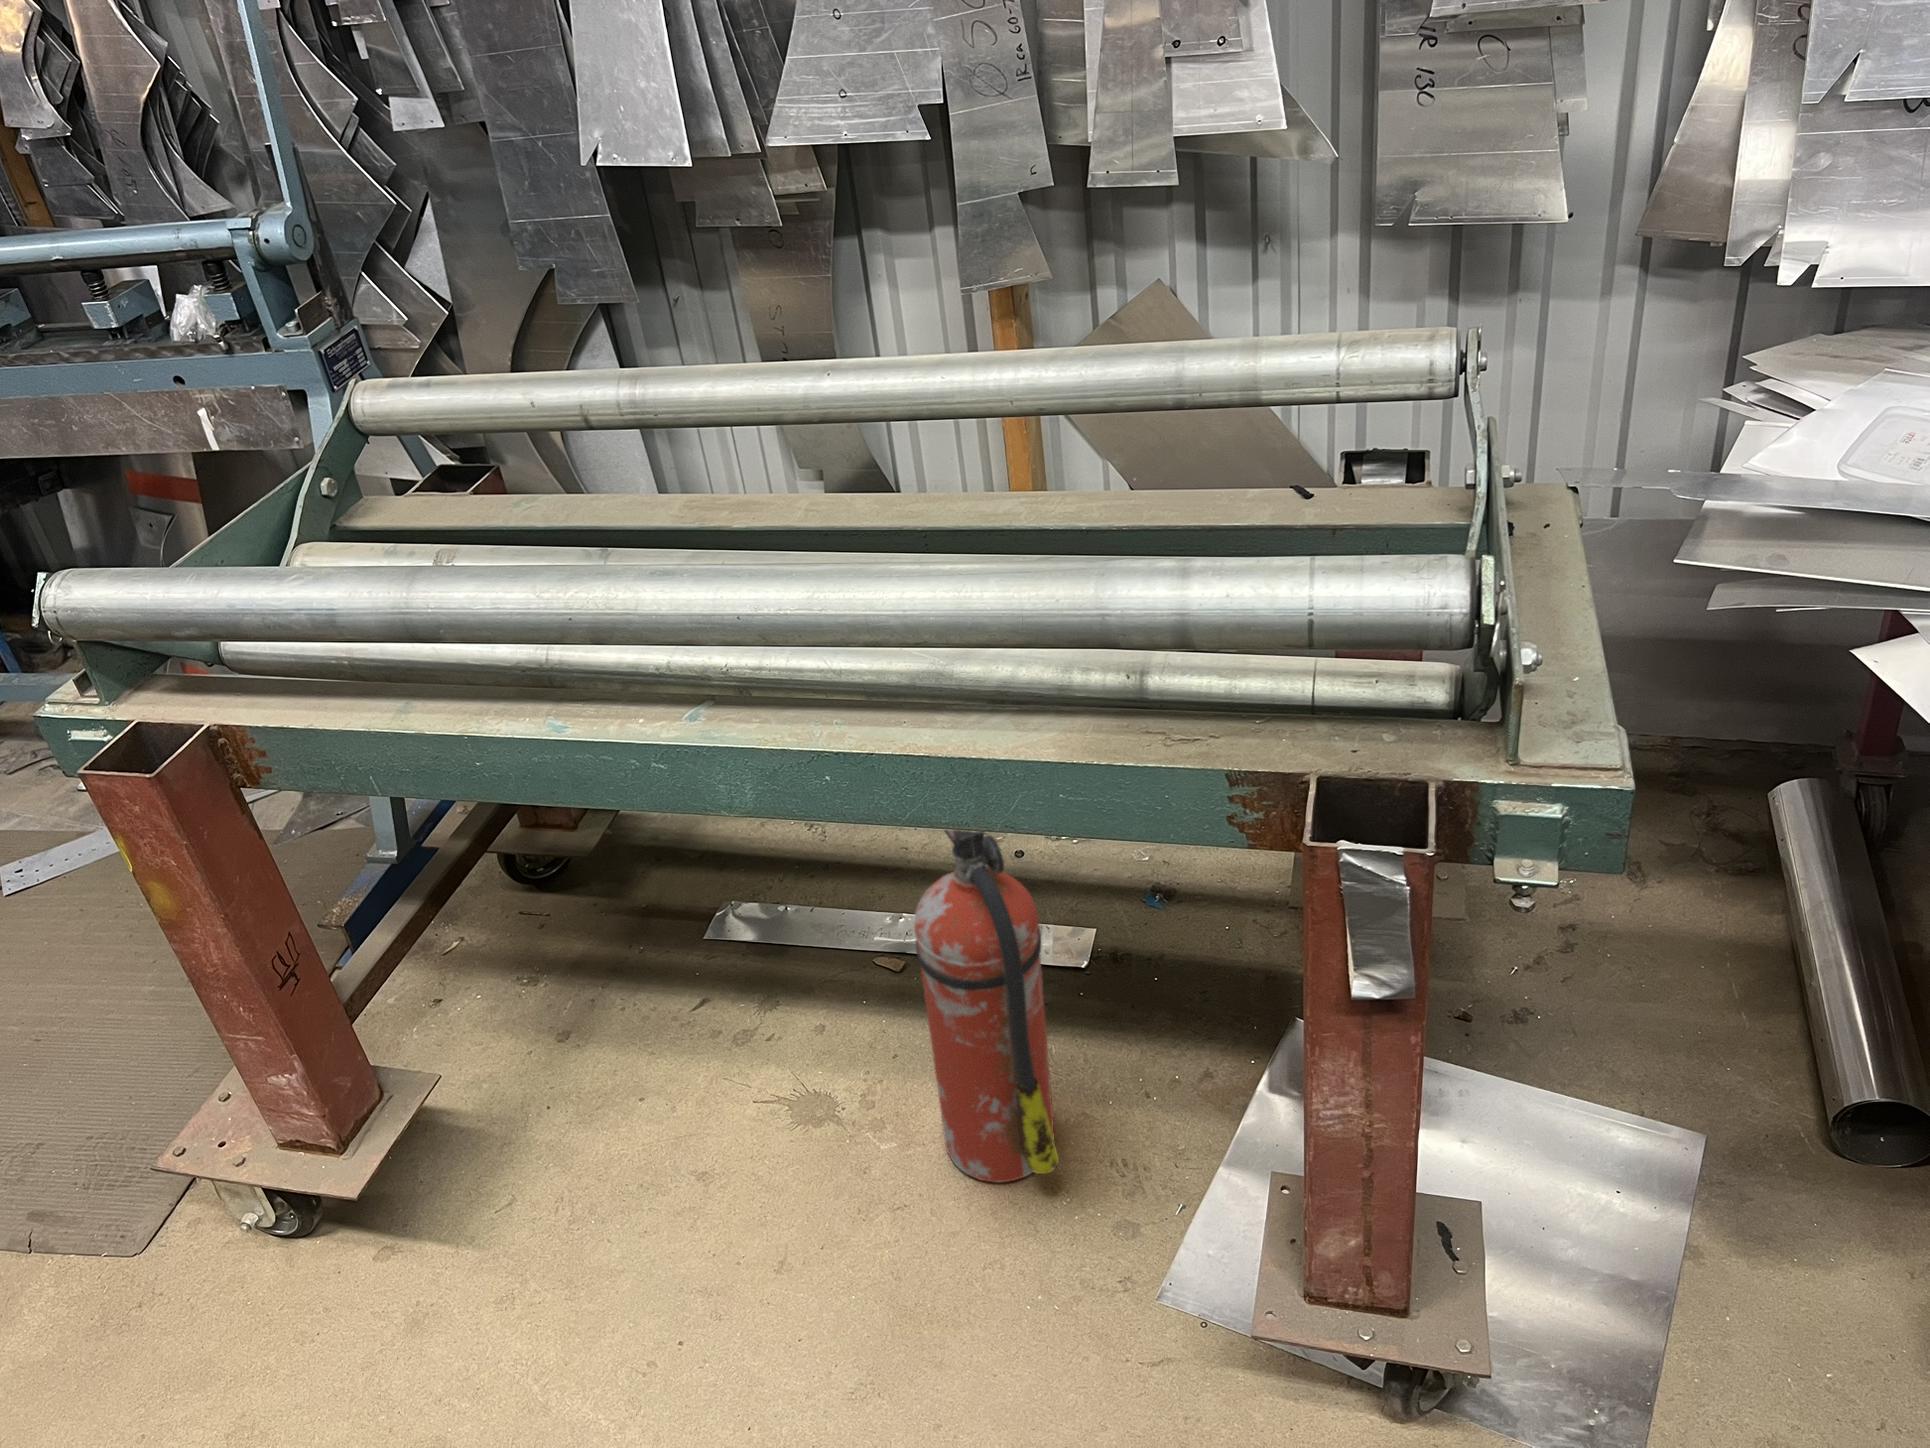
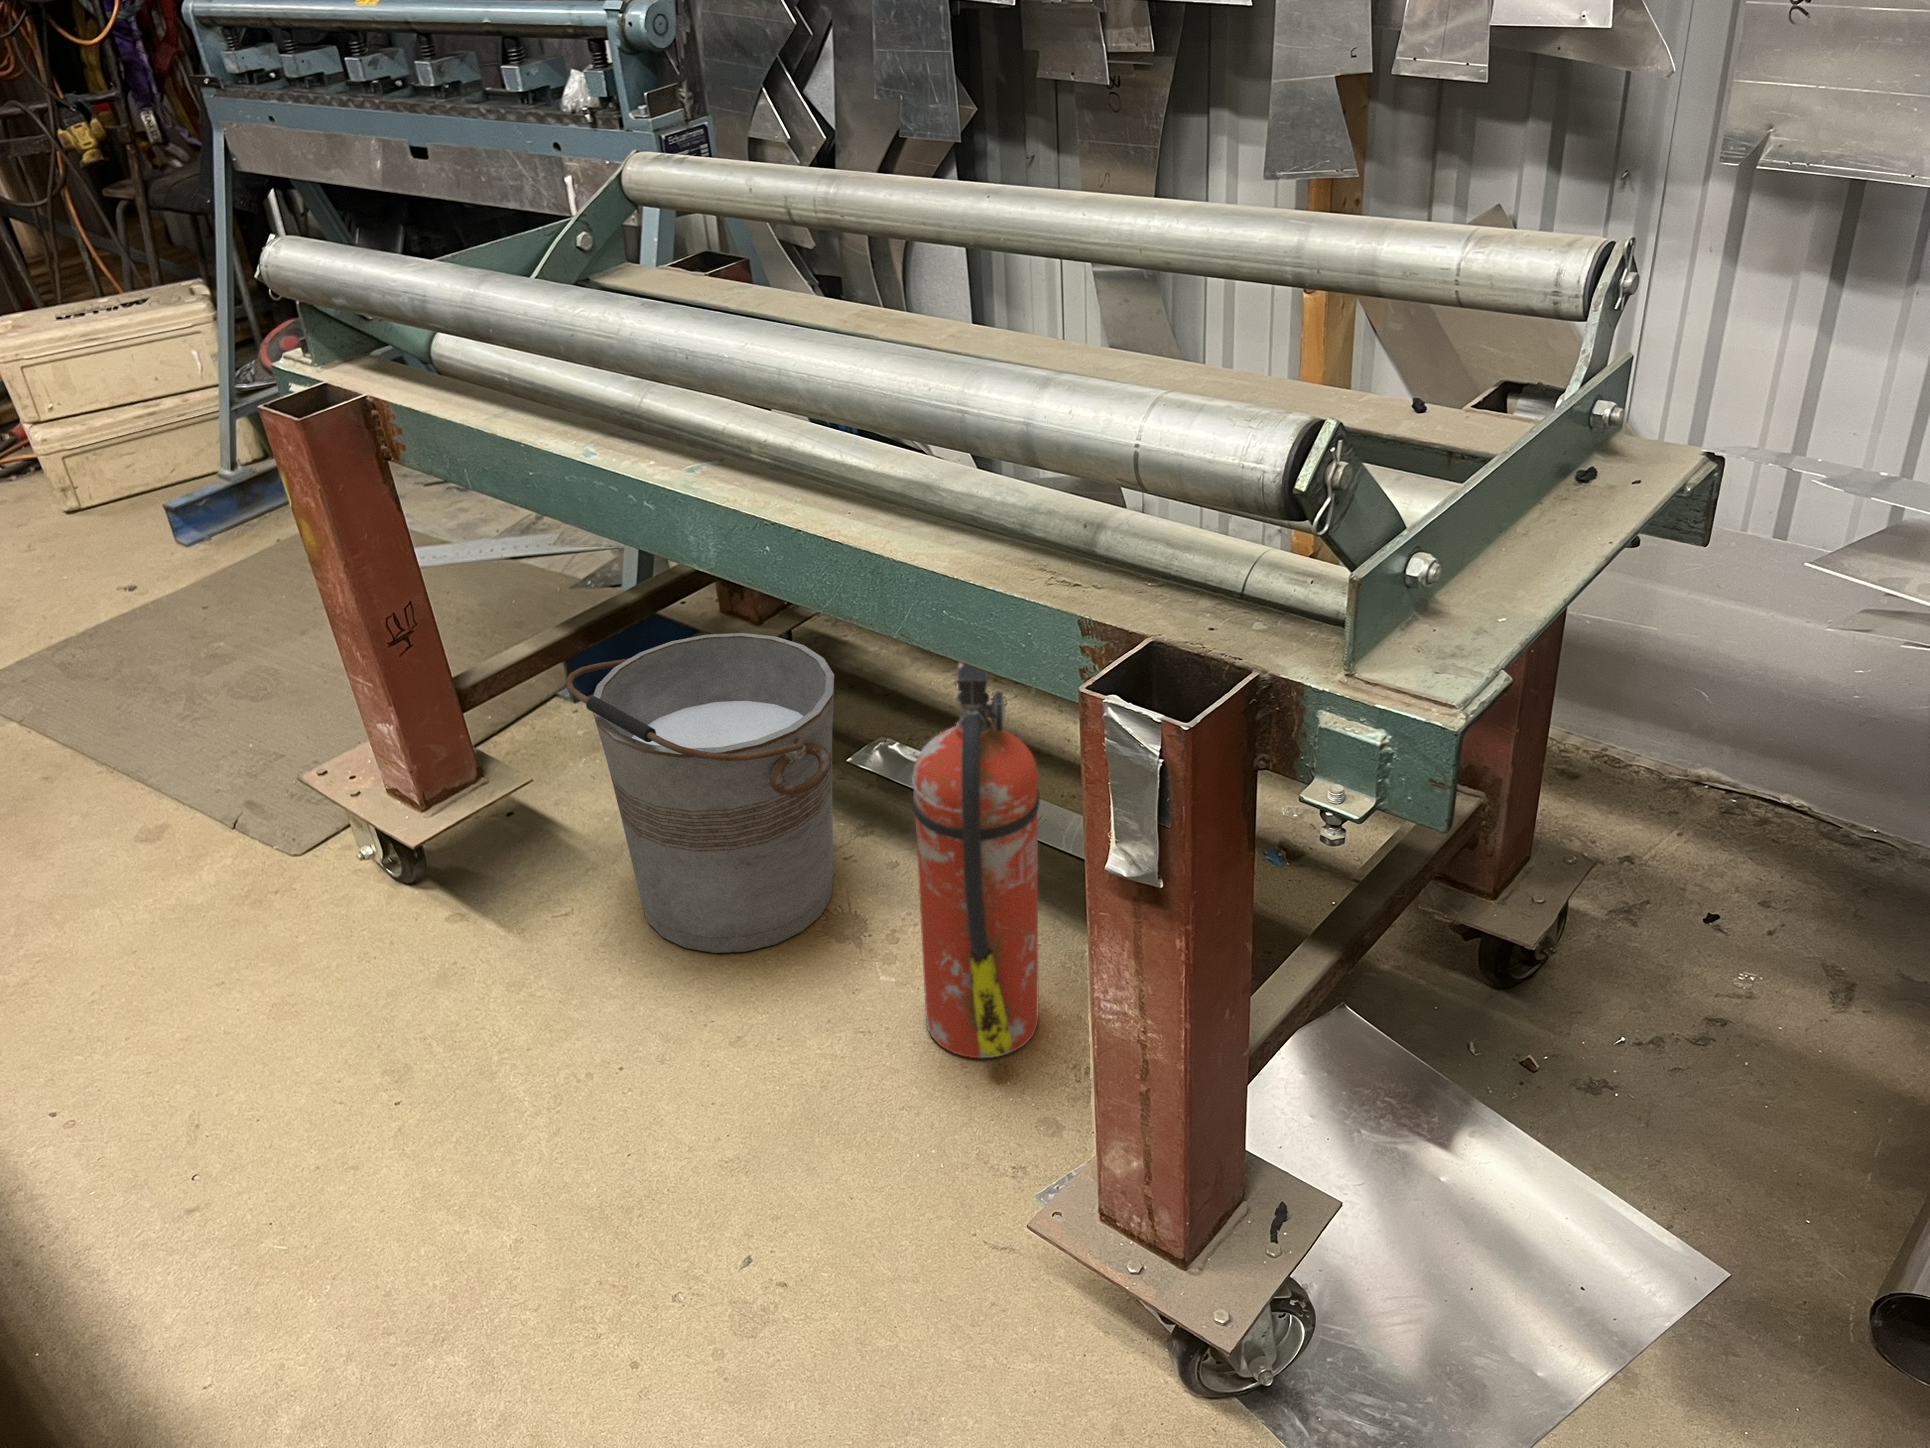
bucket: none [473,836,786,1180] -> present [565,633,834,953]

